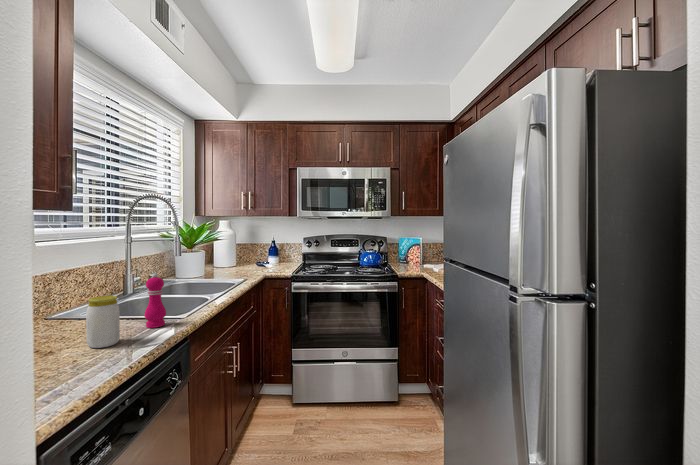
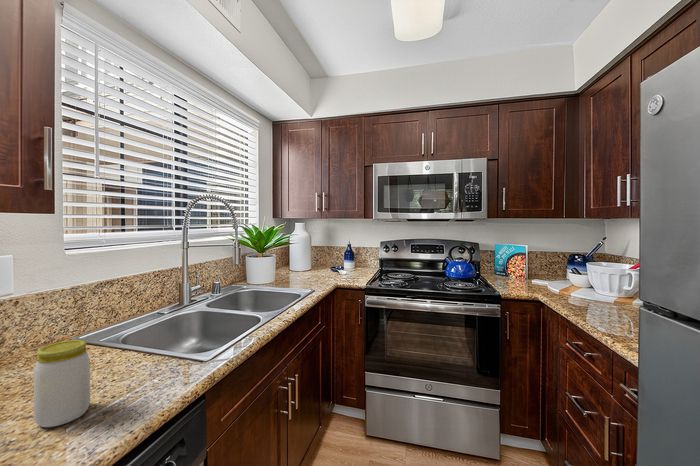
pepper mill: present [144,273,166,328] -> none [147,301,179,380]

